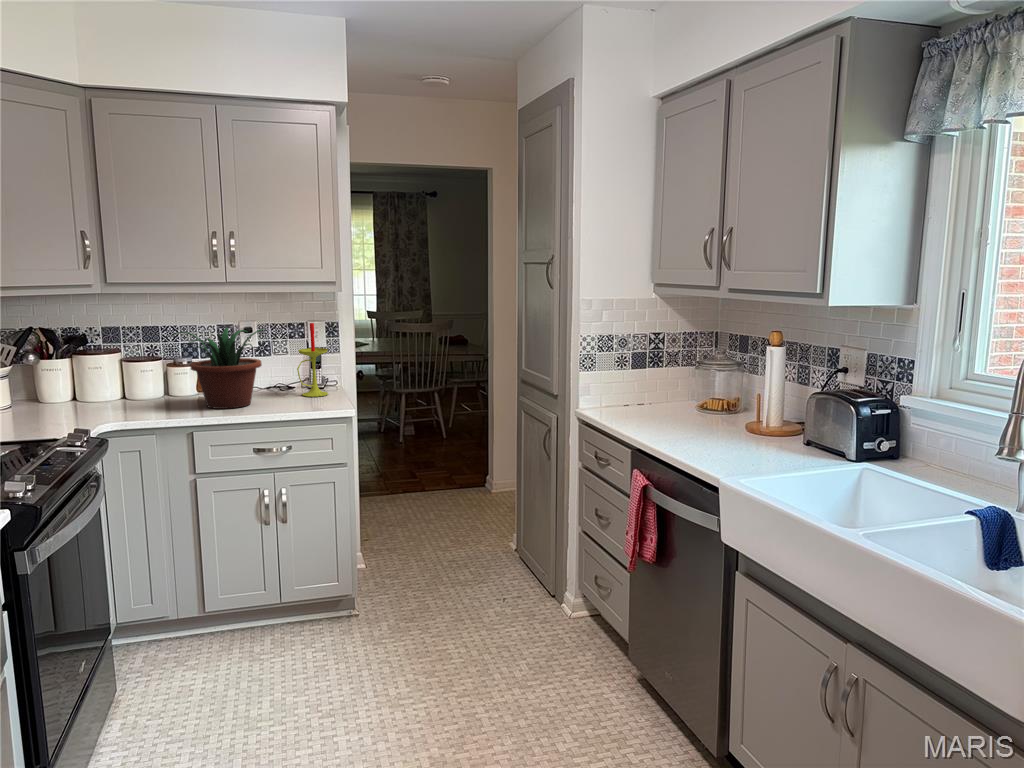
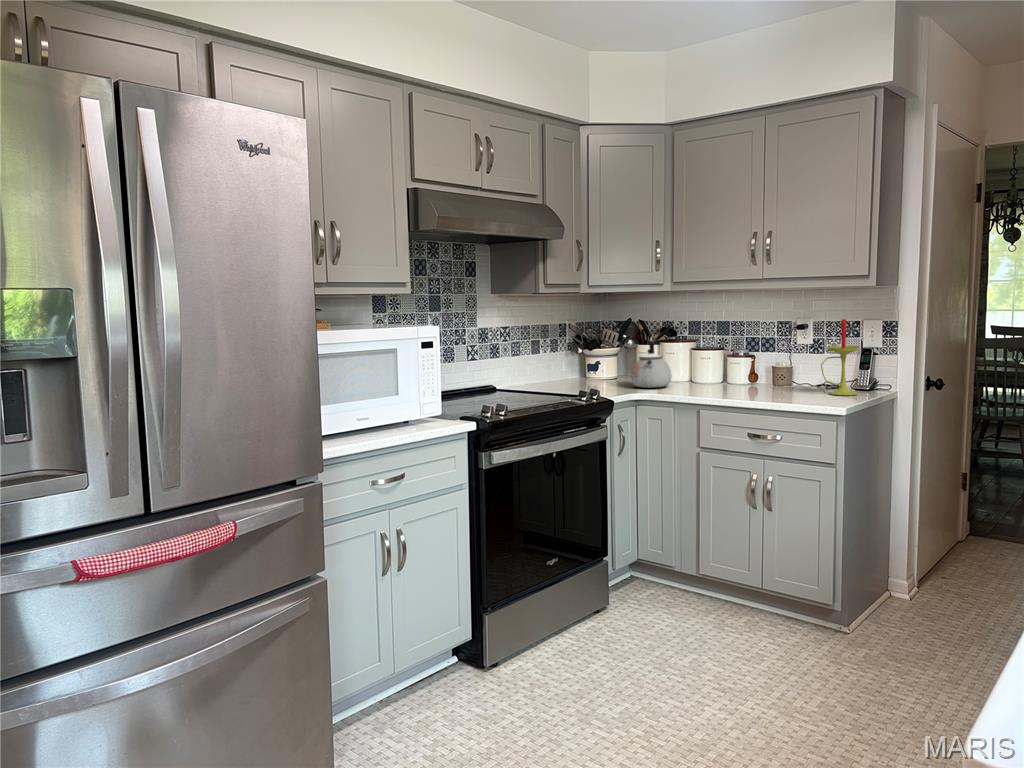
potted plant: present [172,328,265,409] -> none [708,322,790,395]
kettle: none [65,355,122,414] -> present [631,341,671,388]

